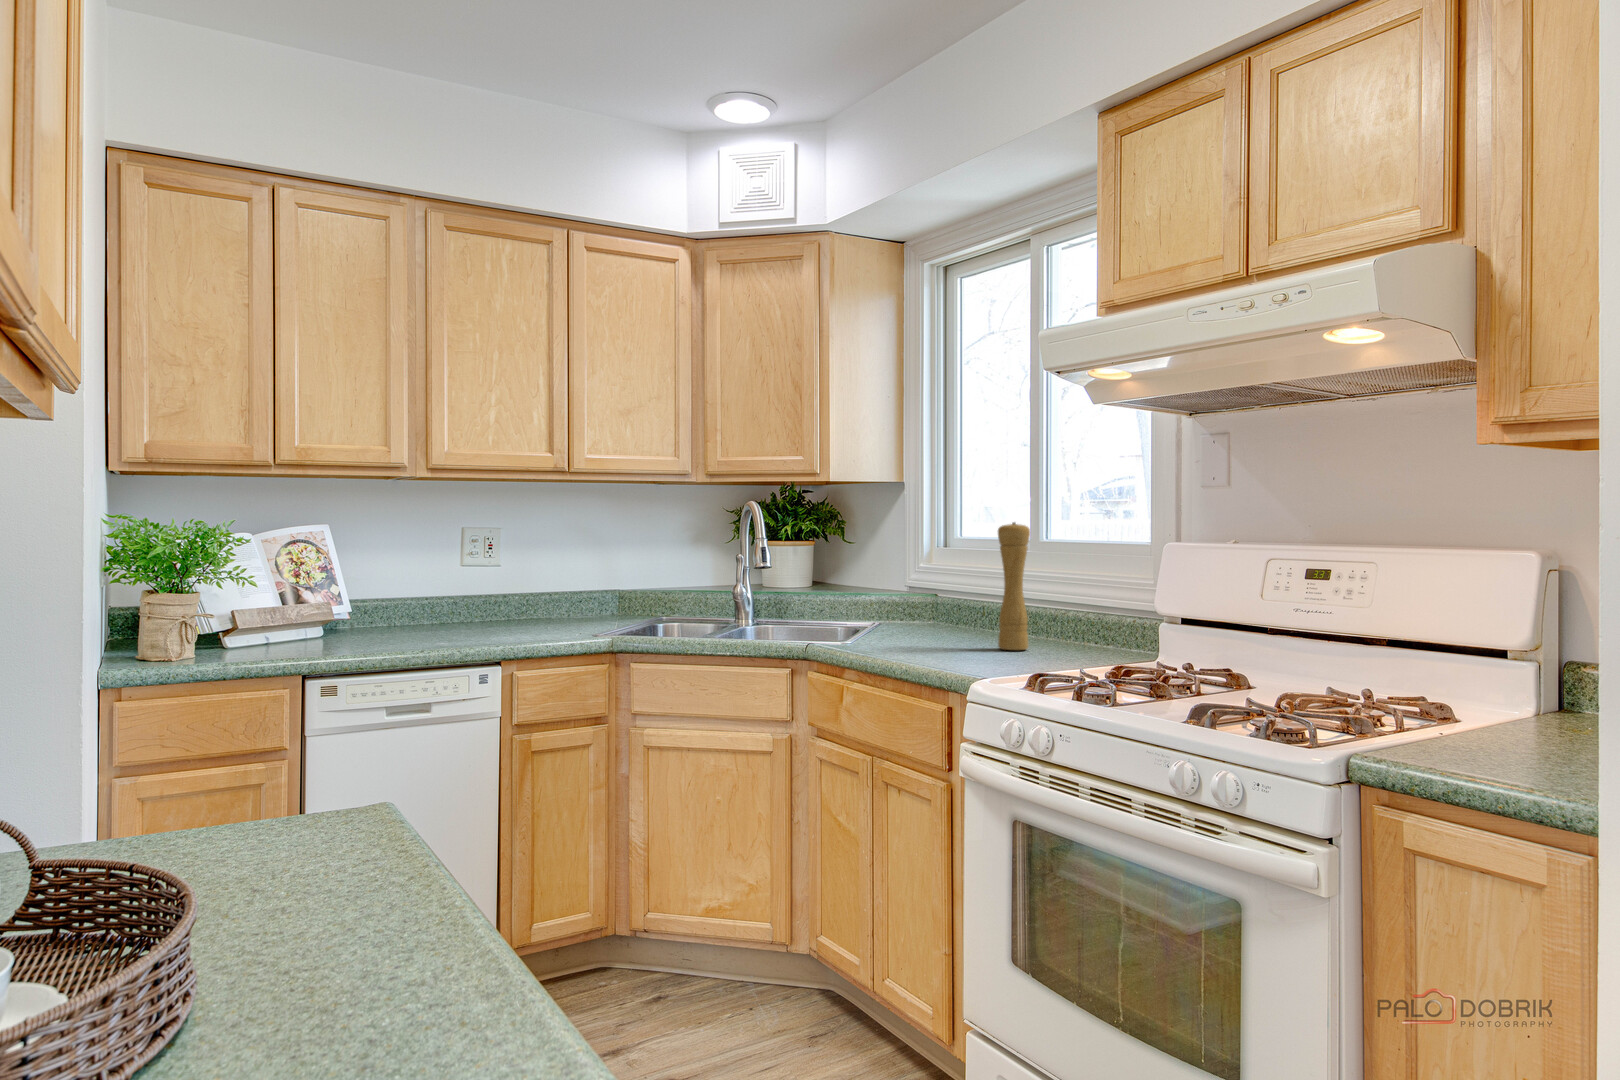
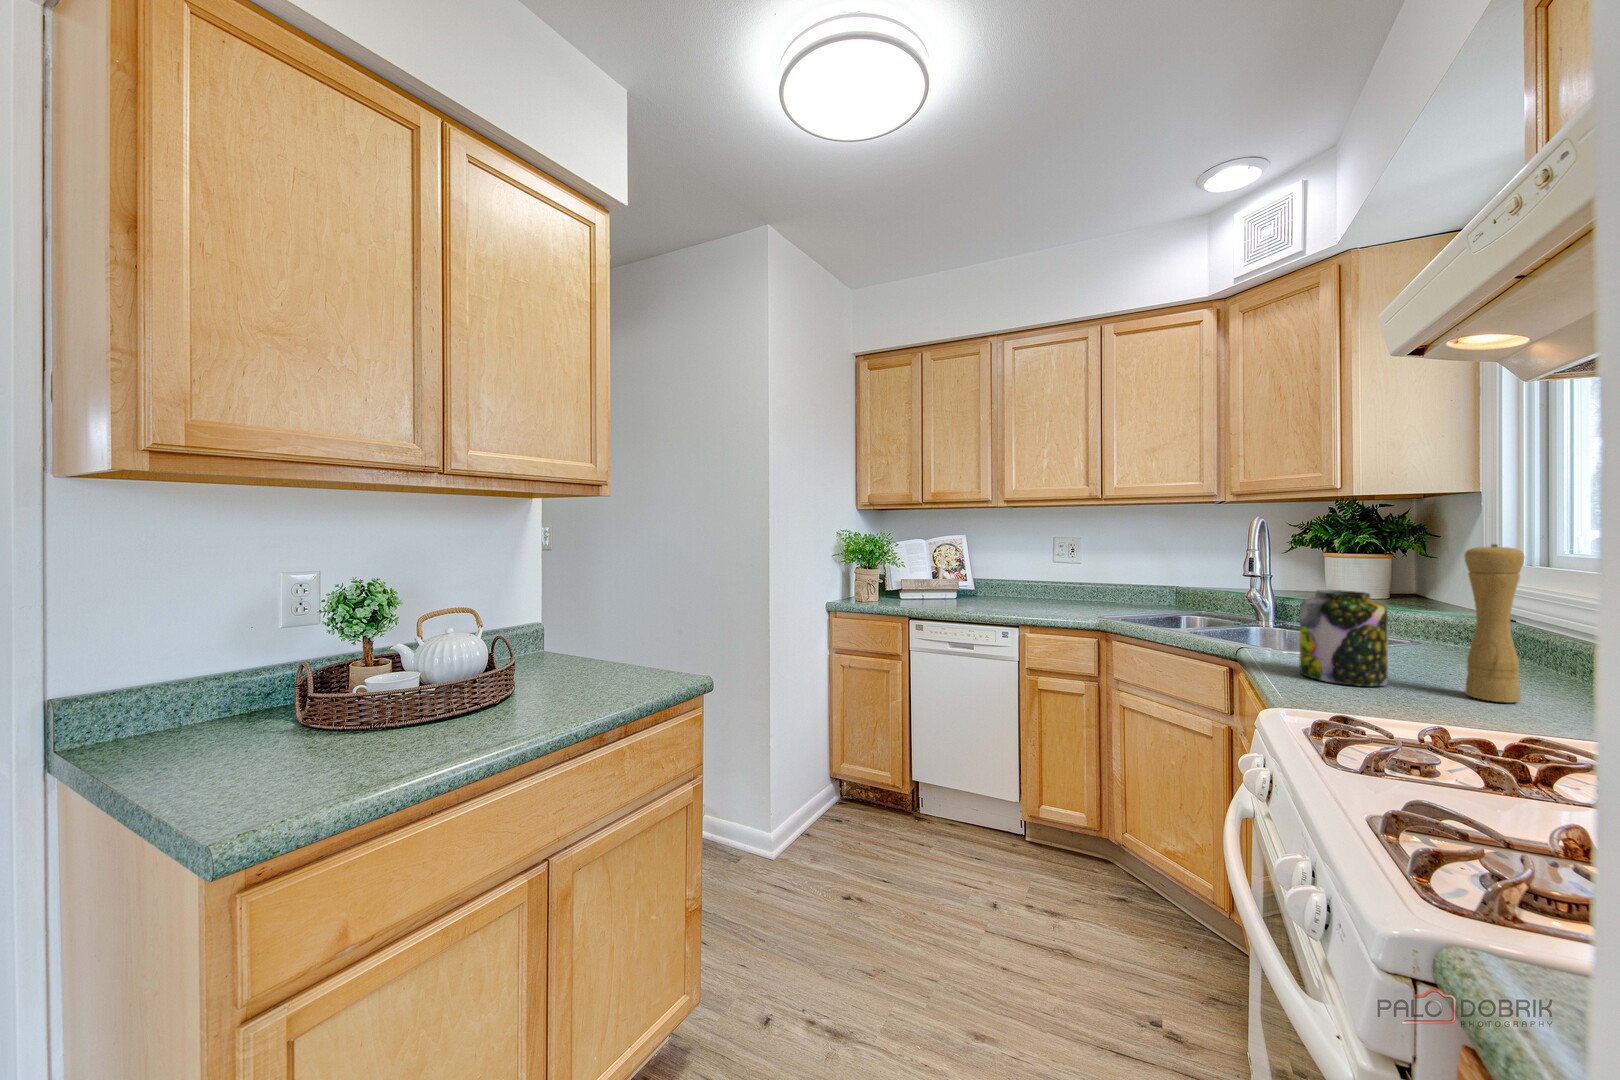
jar: none [891,568,956,654] -> present [1300,590,1388,686]

